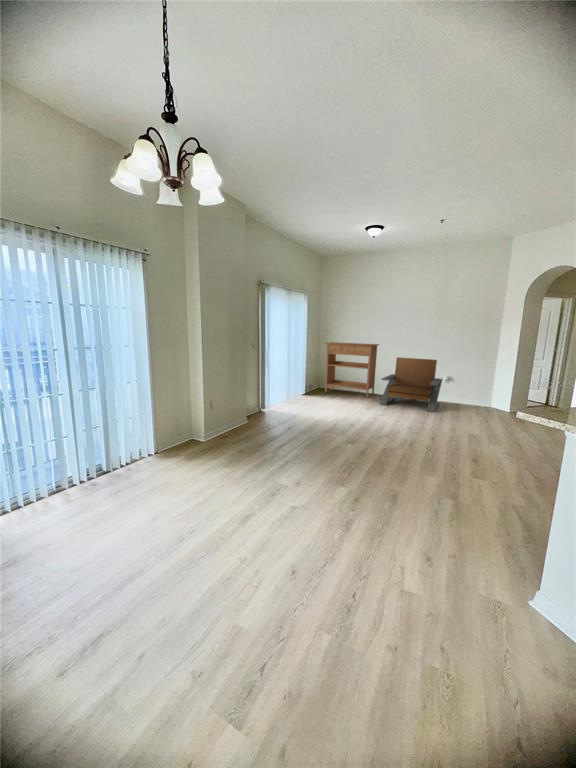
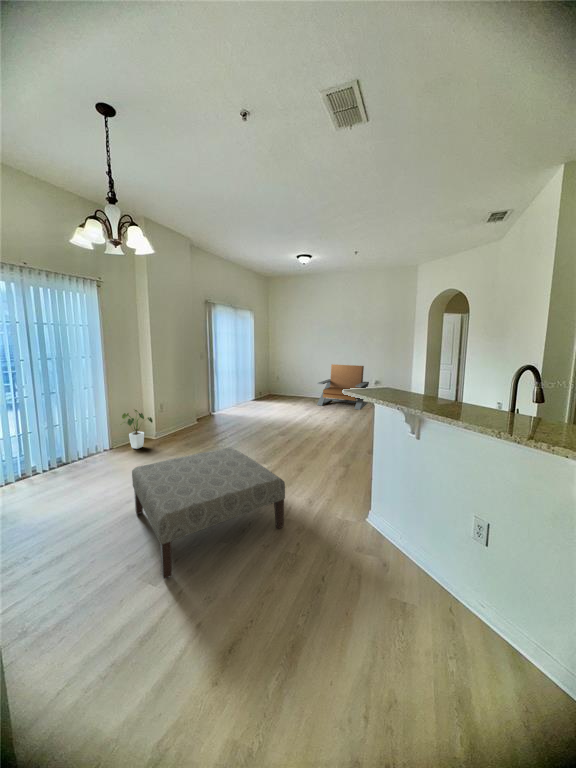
console table: present [325,342,379,398] -> none [271,352,319,400]
house plant: none [165,407,203,455] -> present [120,409,153,449]
ottoman: none [189,470,415,709] -> present [132,447,285,579]

